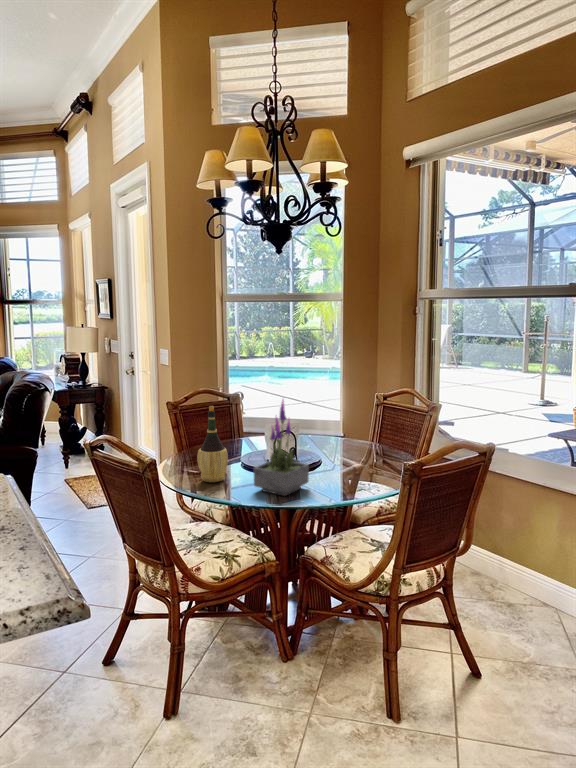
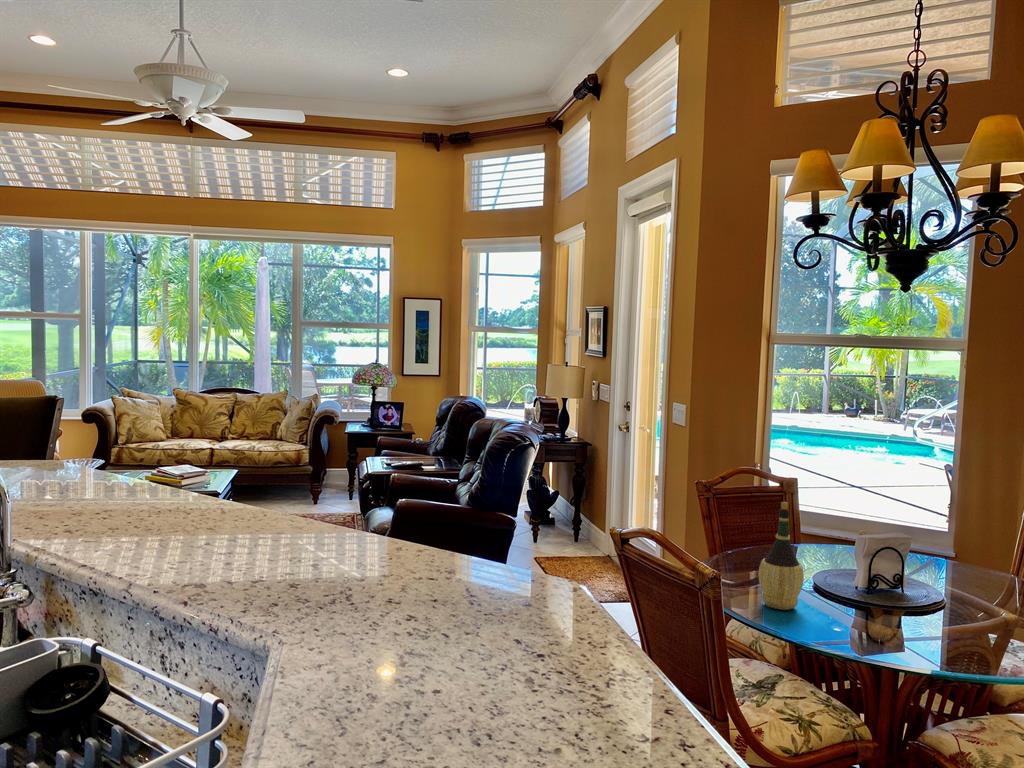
potted plant: present [254,400,309,496] -> none [847,504,936,648]

